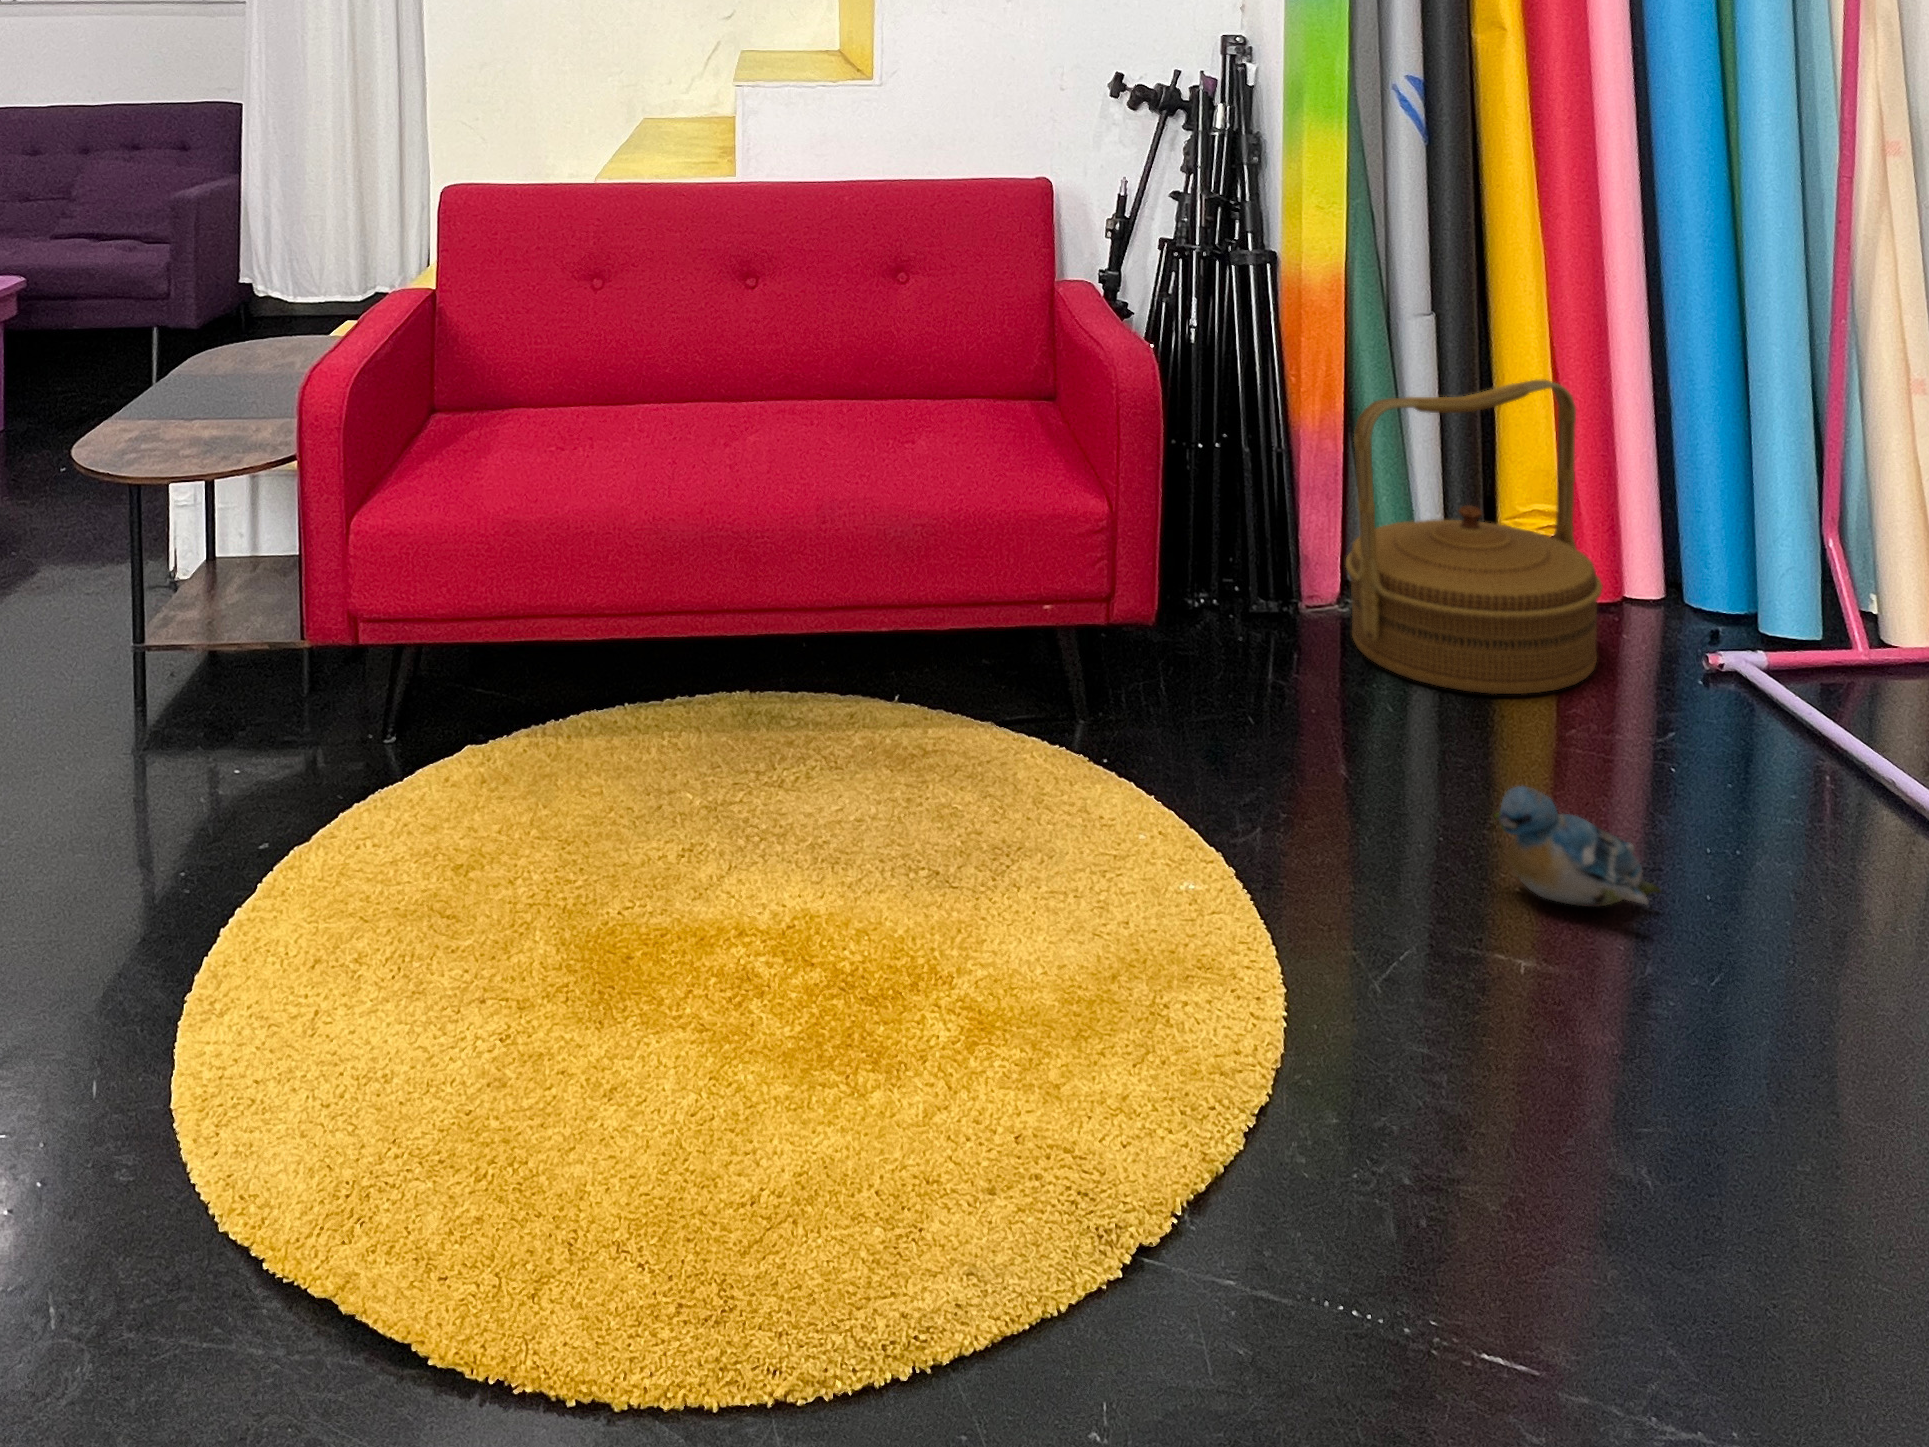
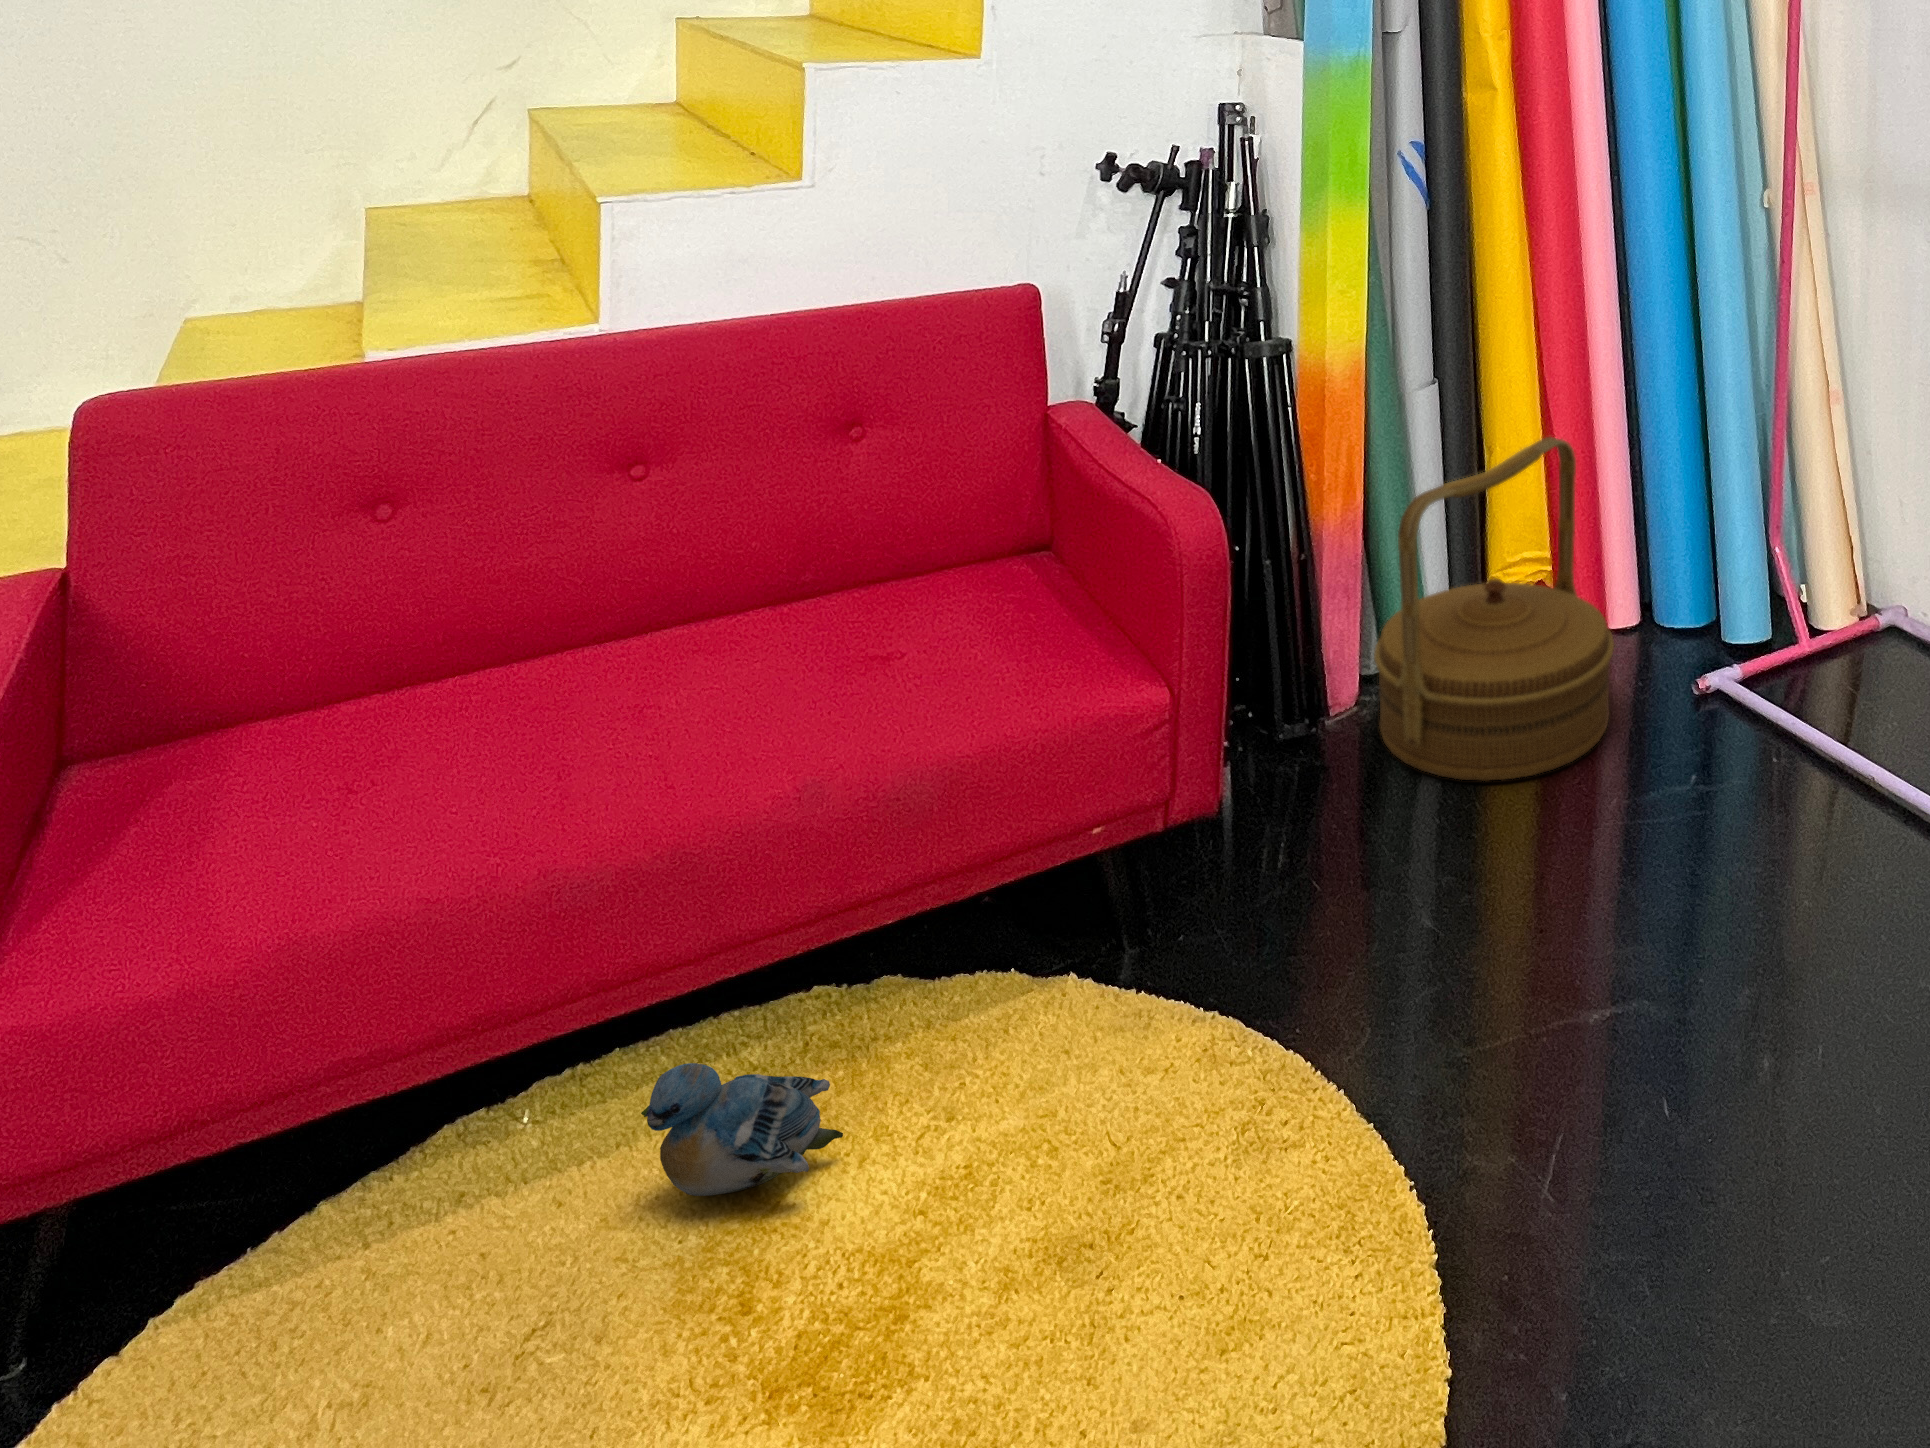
plush toy: present [1495,786,1661,907] -> present [641,1063,843,1196]

